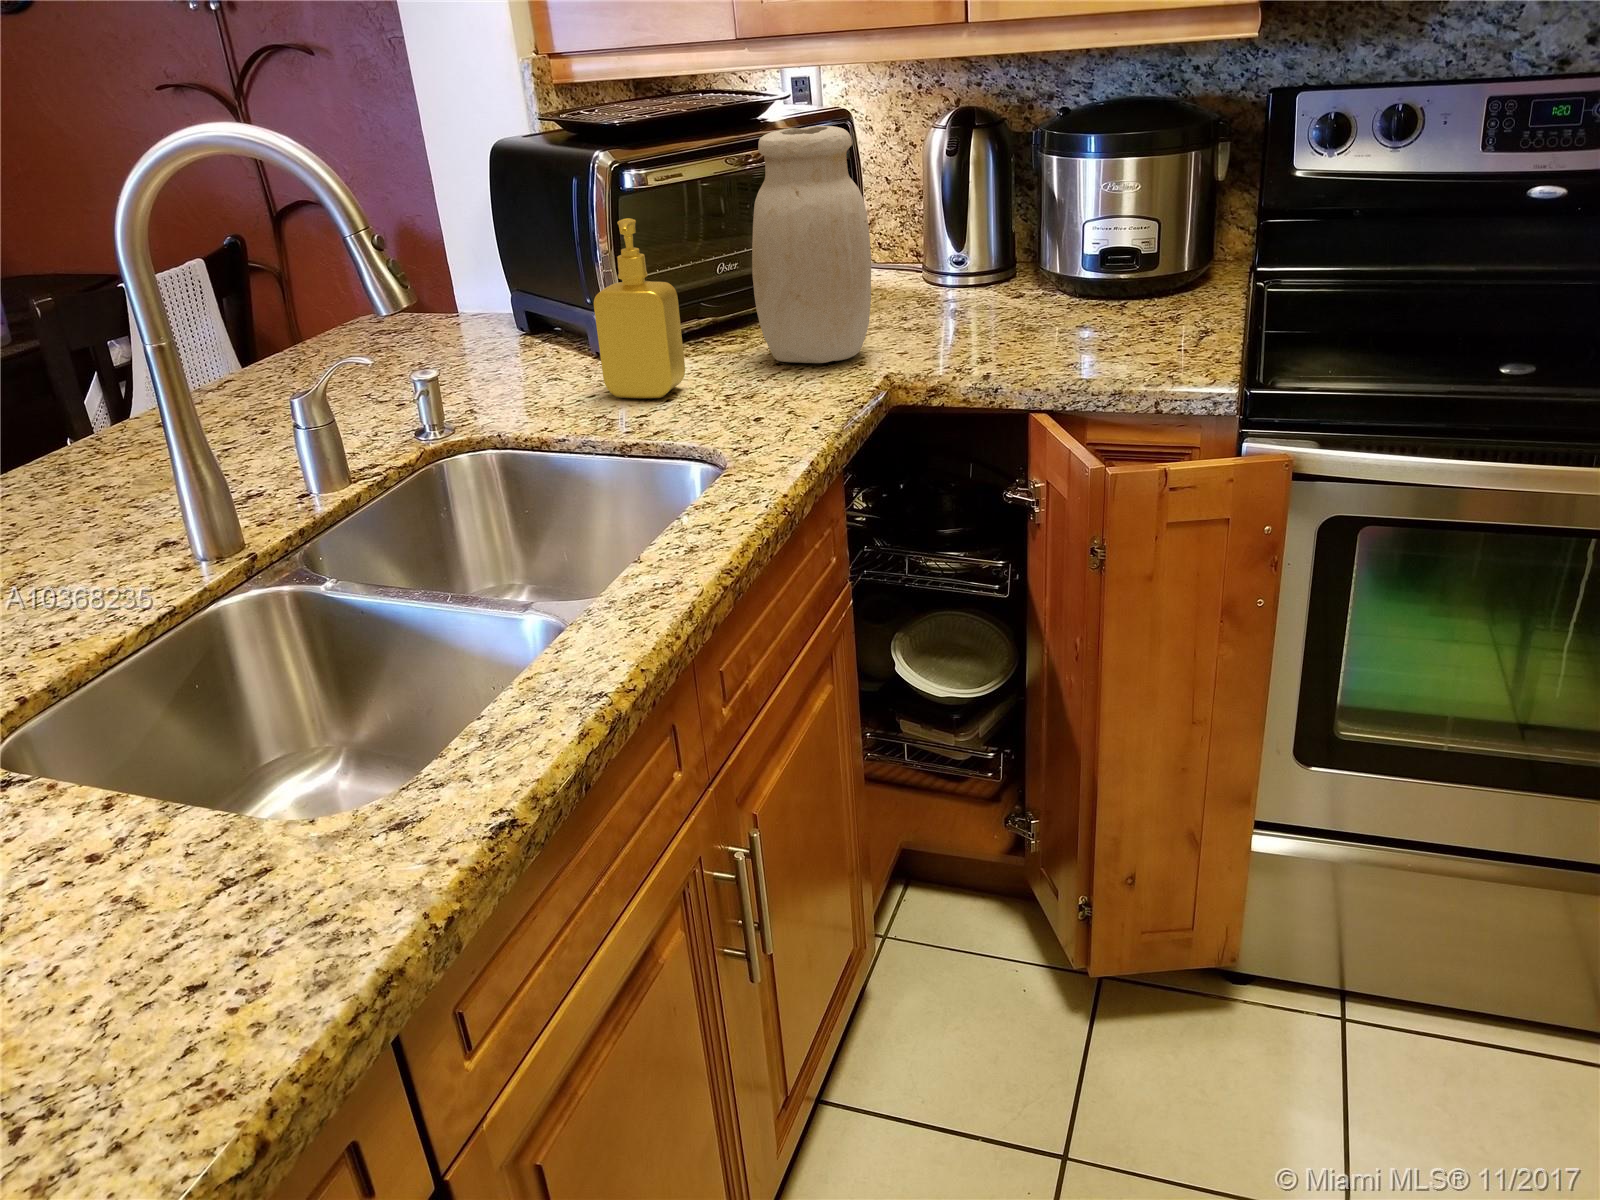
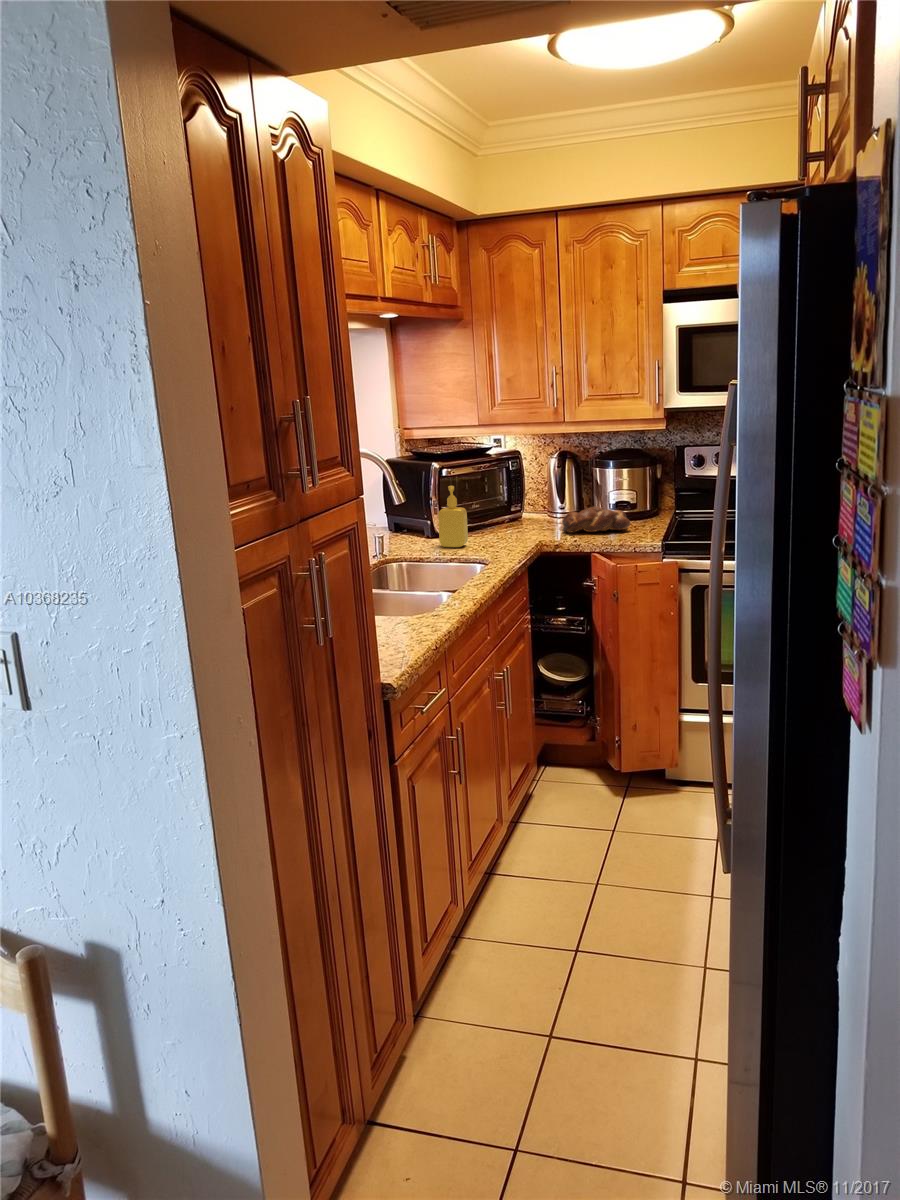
jar: present [752,126,871,363] -> none [490,456,533,538]
bread loaf: none [955,265,1141,342] -> present [562,506,630,533]

